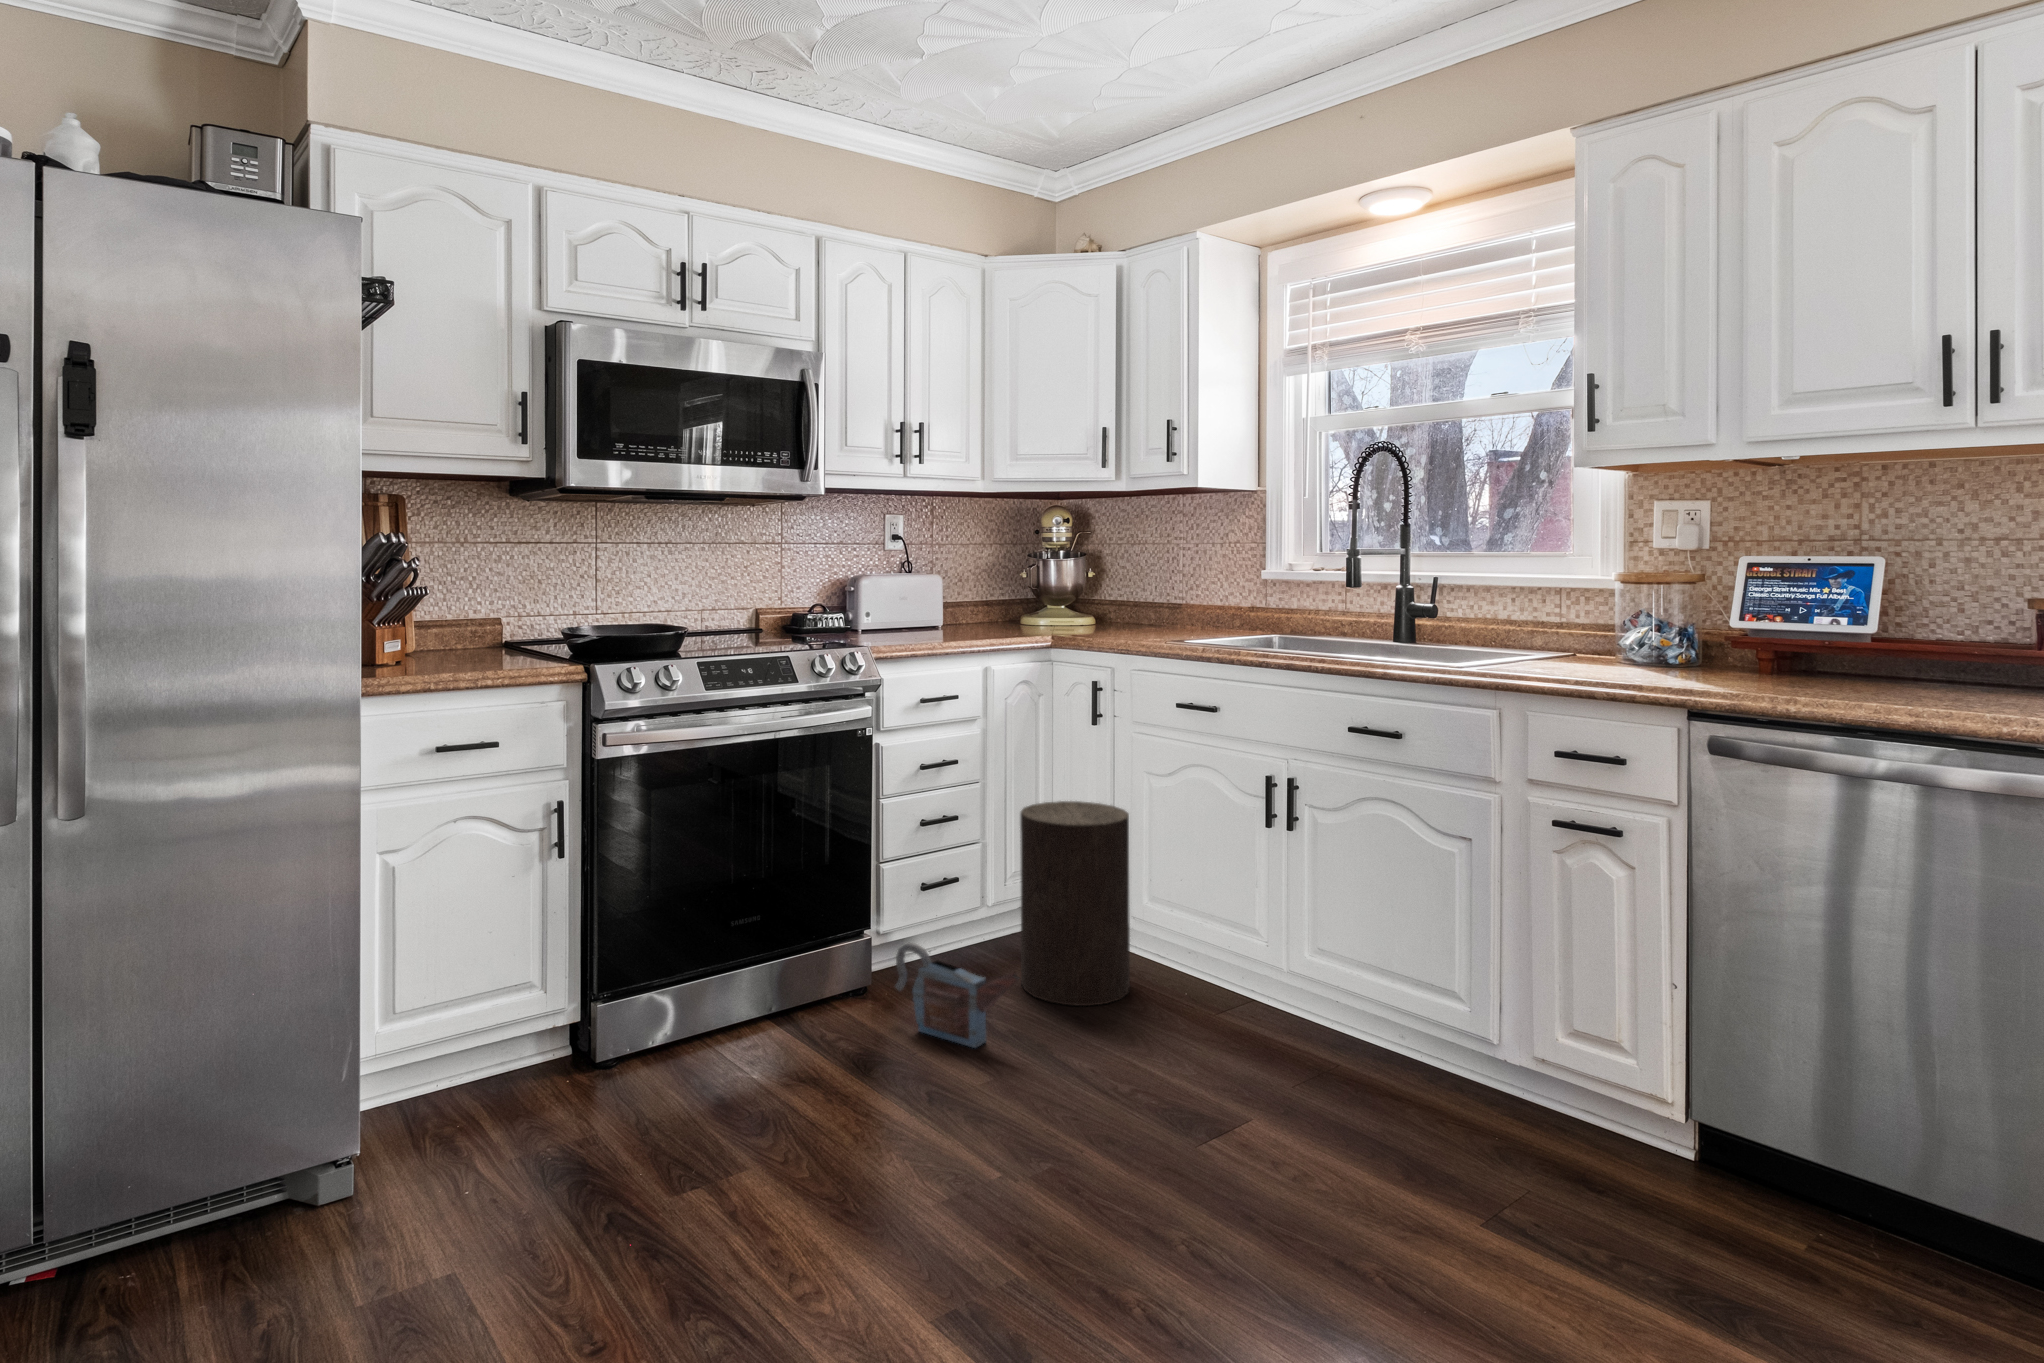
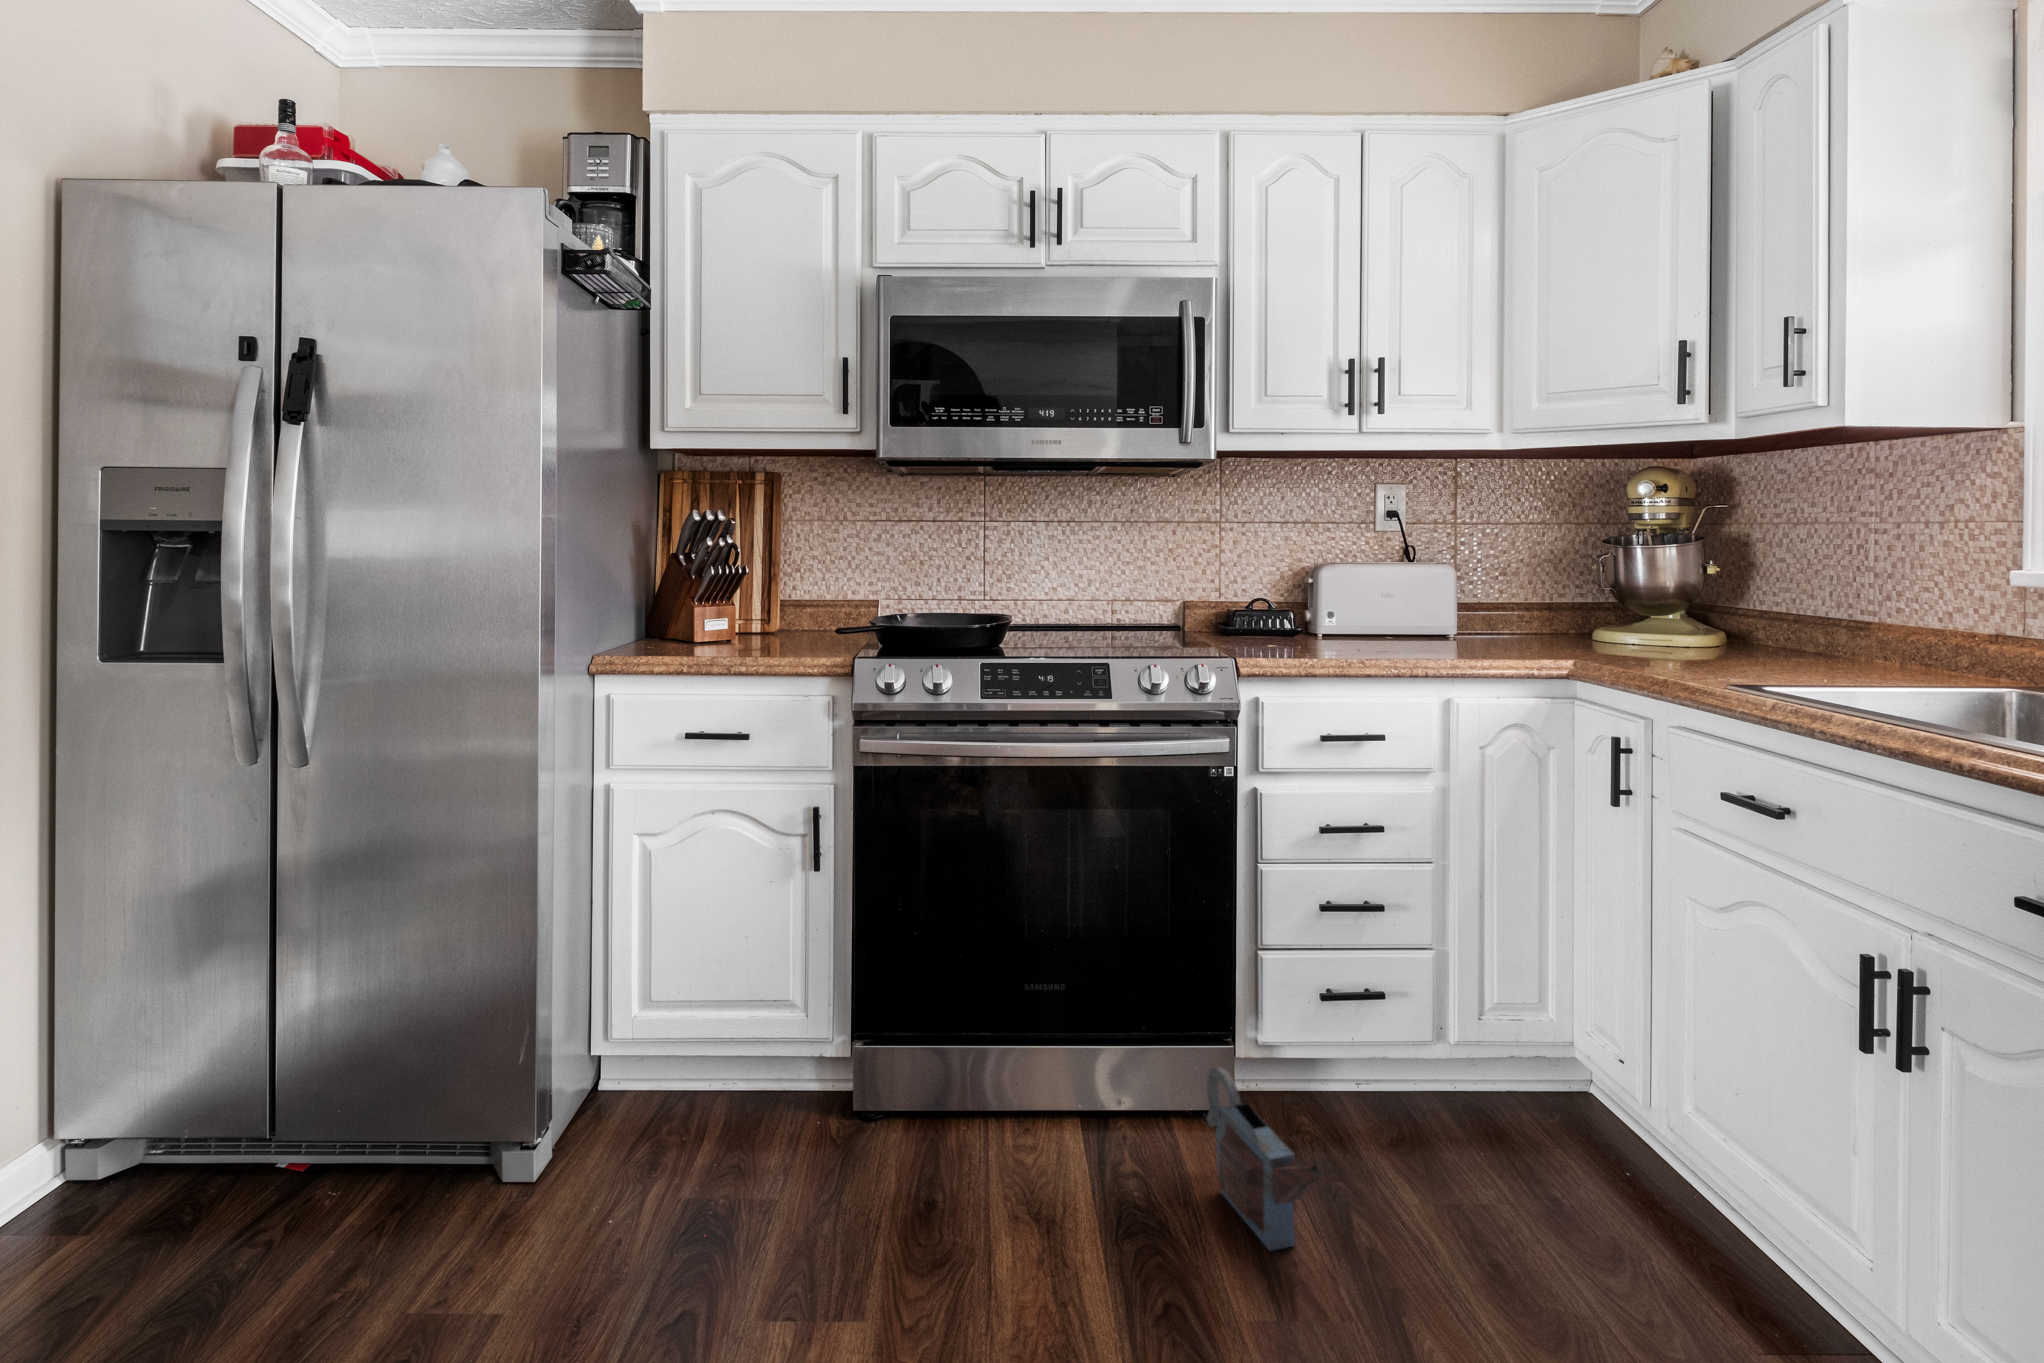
stool: present [1020,801,1130,1006] -> none [1426,907,1608,1249]

